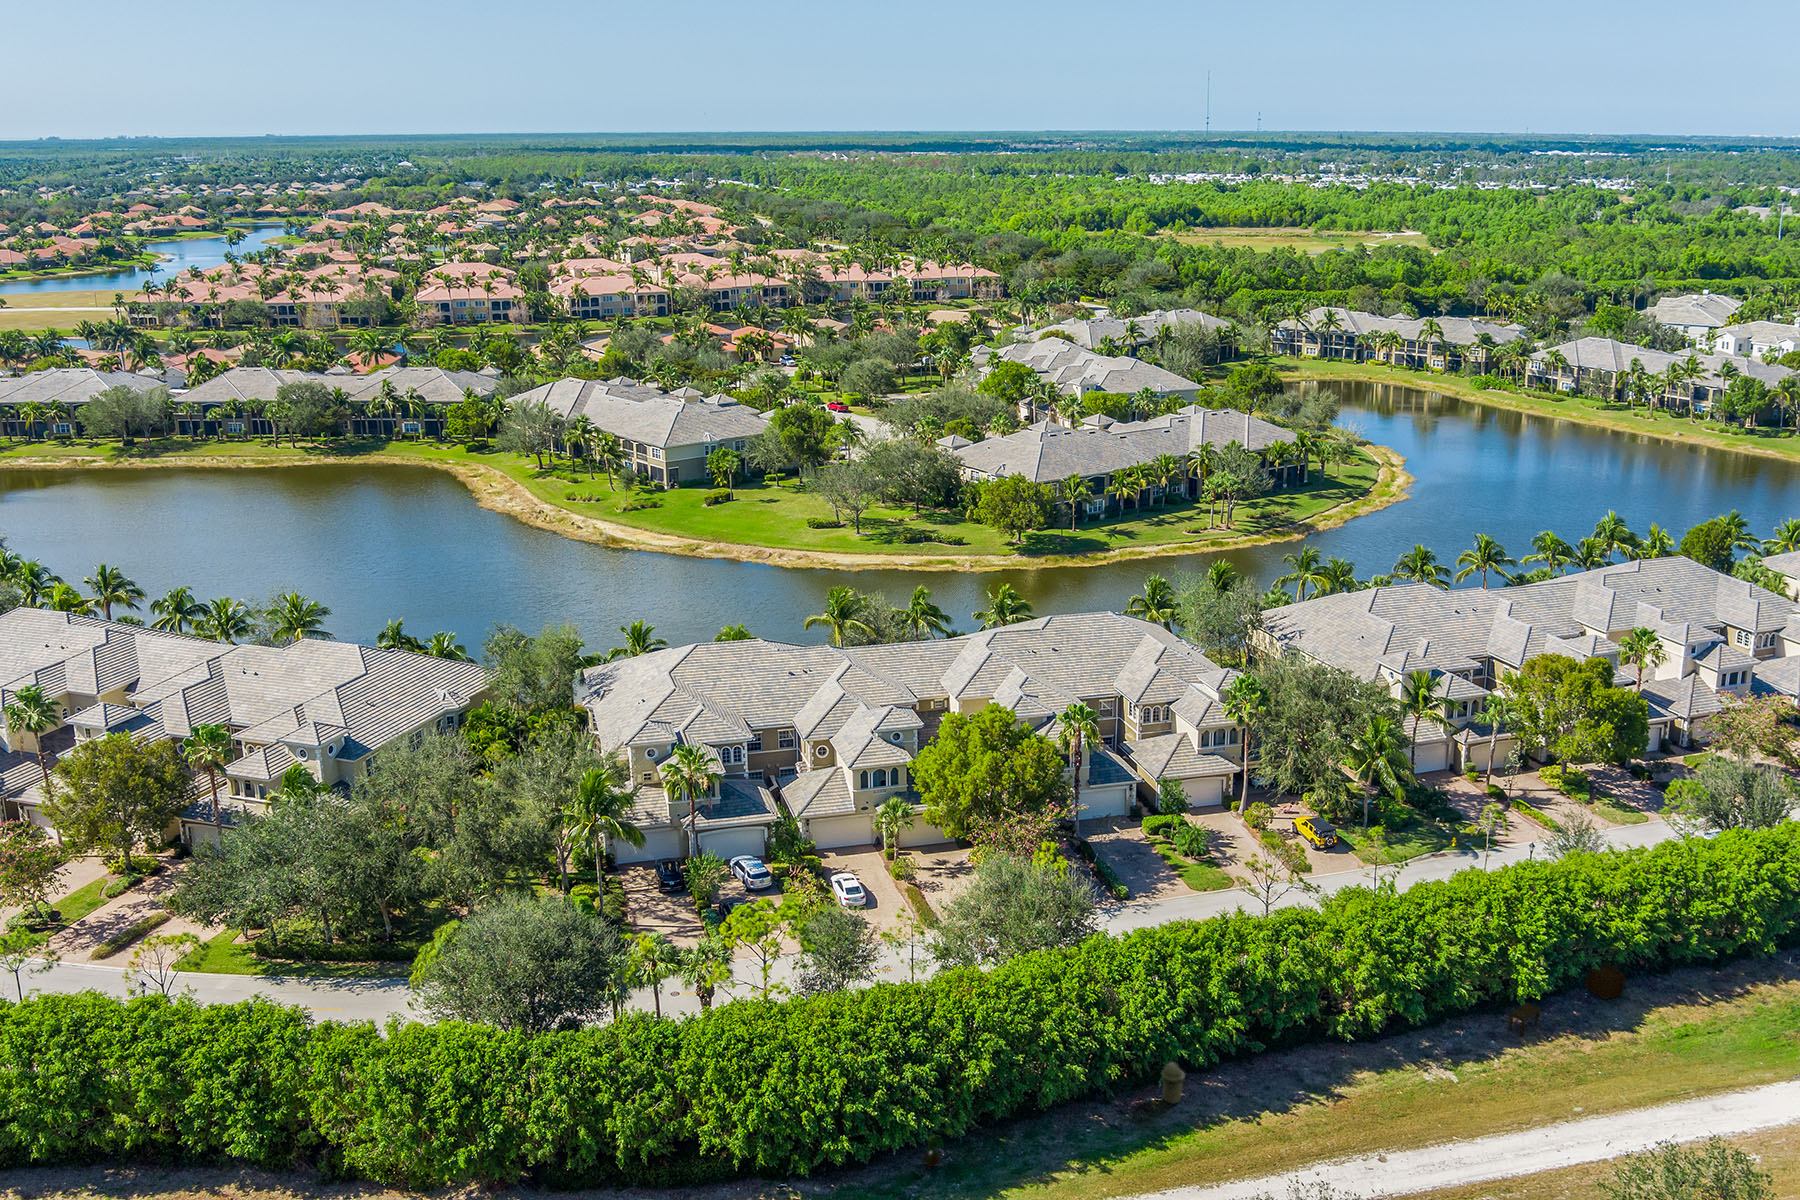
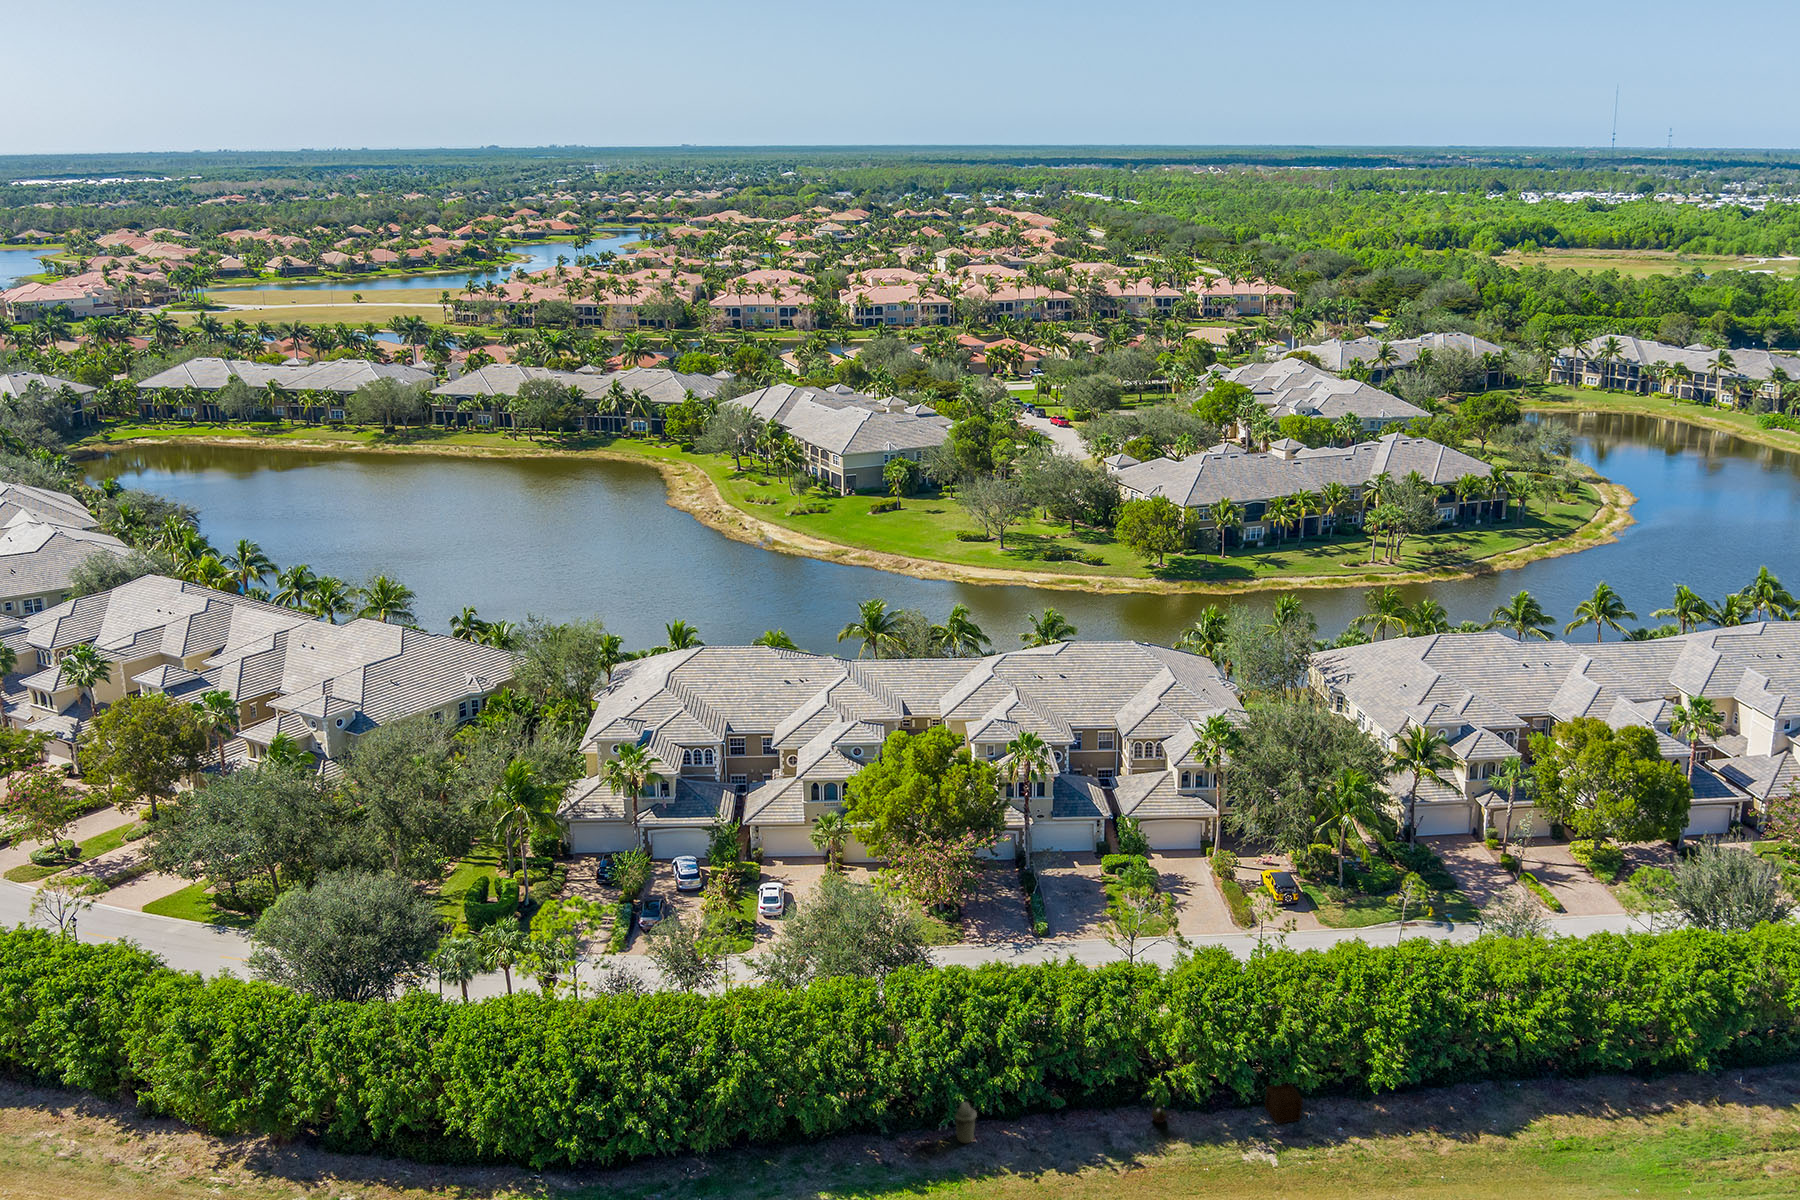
wooden crate: present [1586,964,1626,1000] -> present [1265,1085,1303,1124]
bench: present [1508,1002,1541,1035] -> none [1360,1090,1400,1125]
potted tree: present [924,1138,942,1167] -> present [1152,1097,1168,1123]

